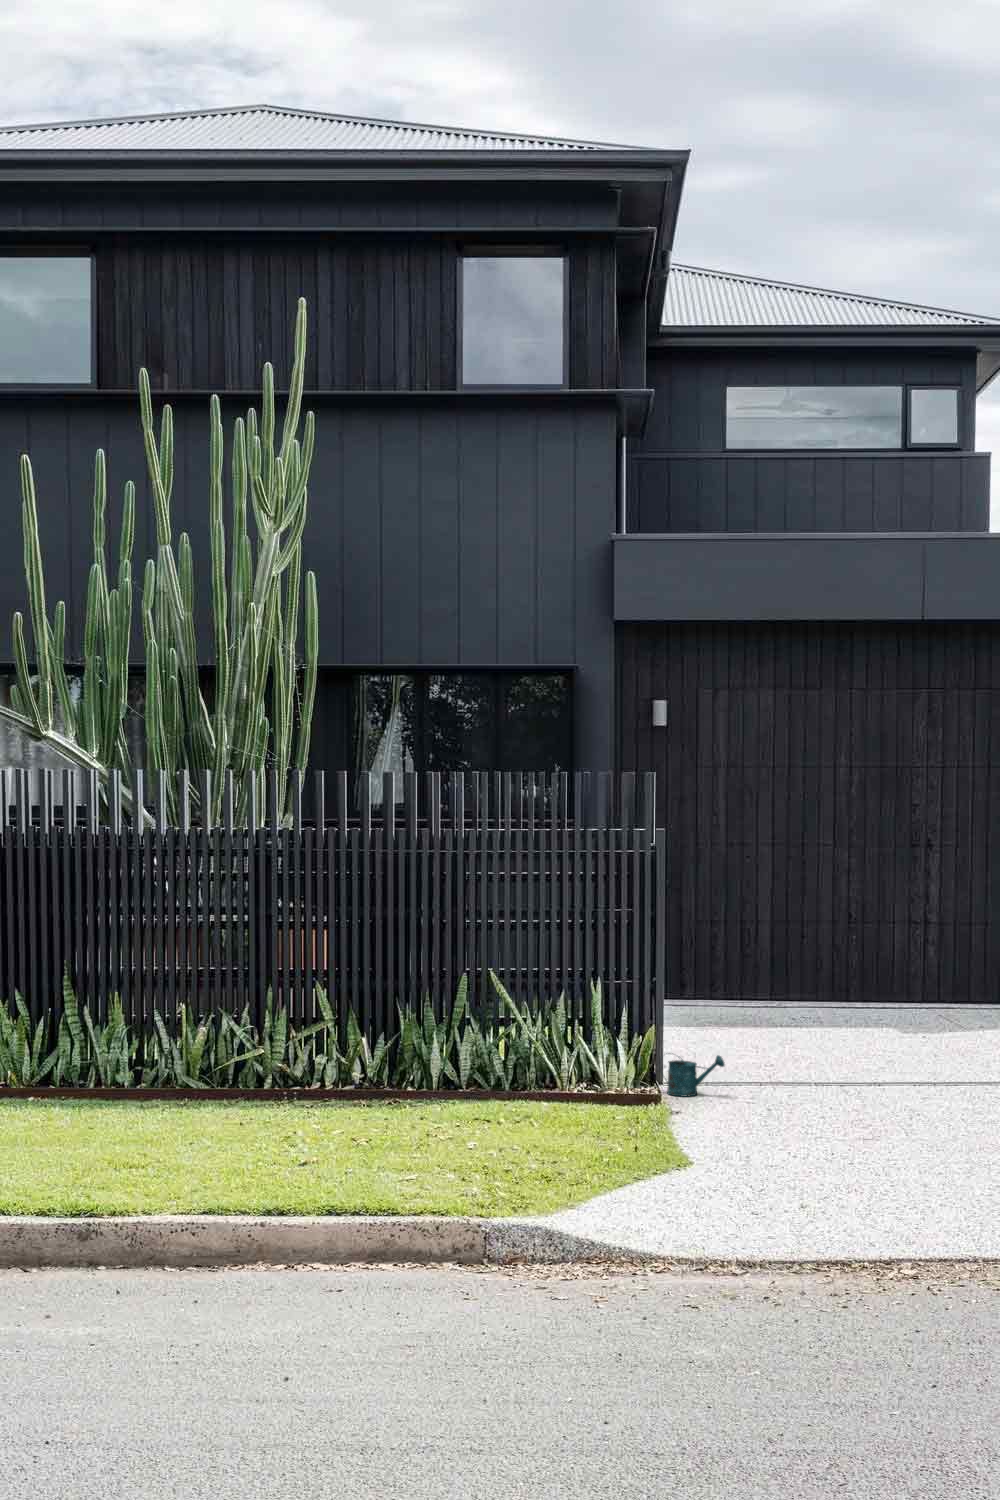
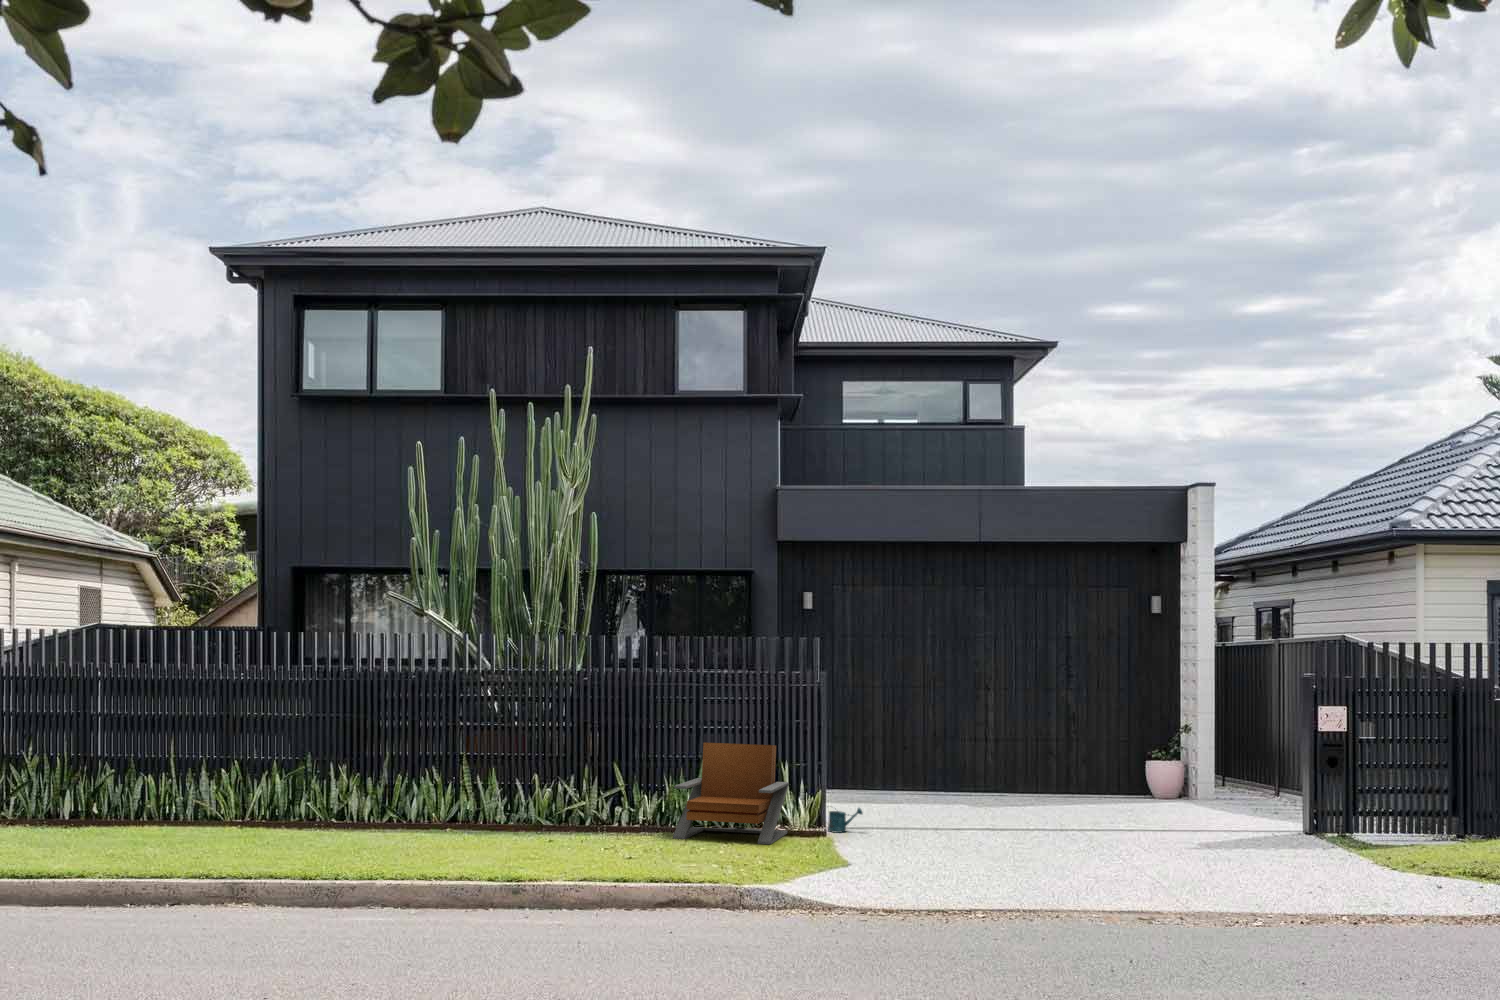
lounge chair: none [401,951,599,1124] -> present [673,743,789,844]

